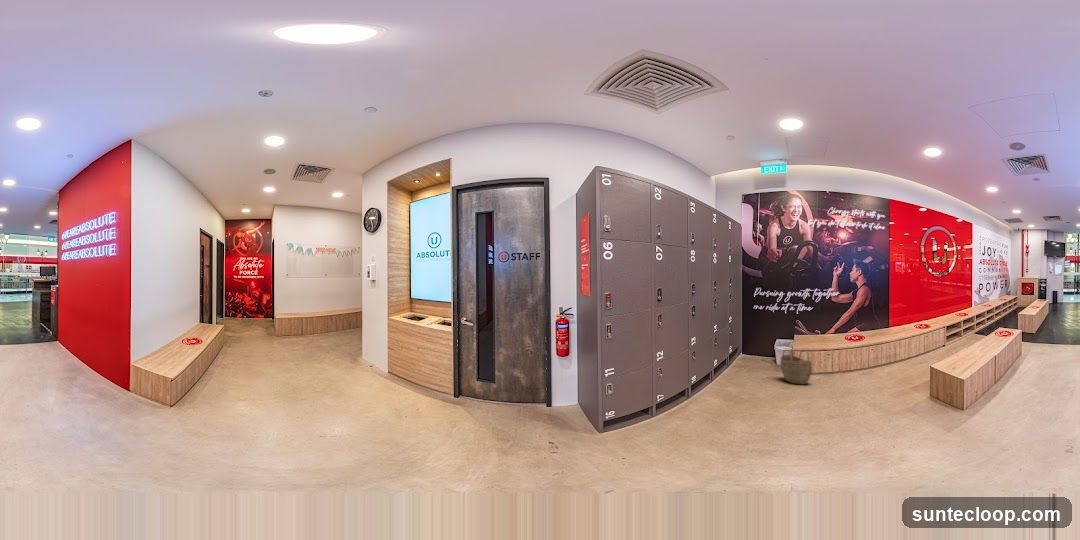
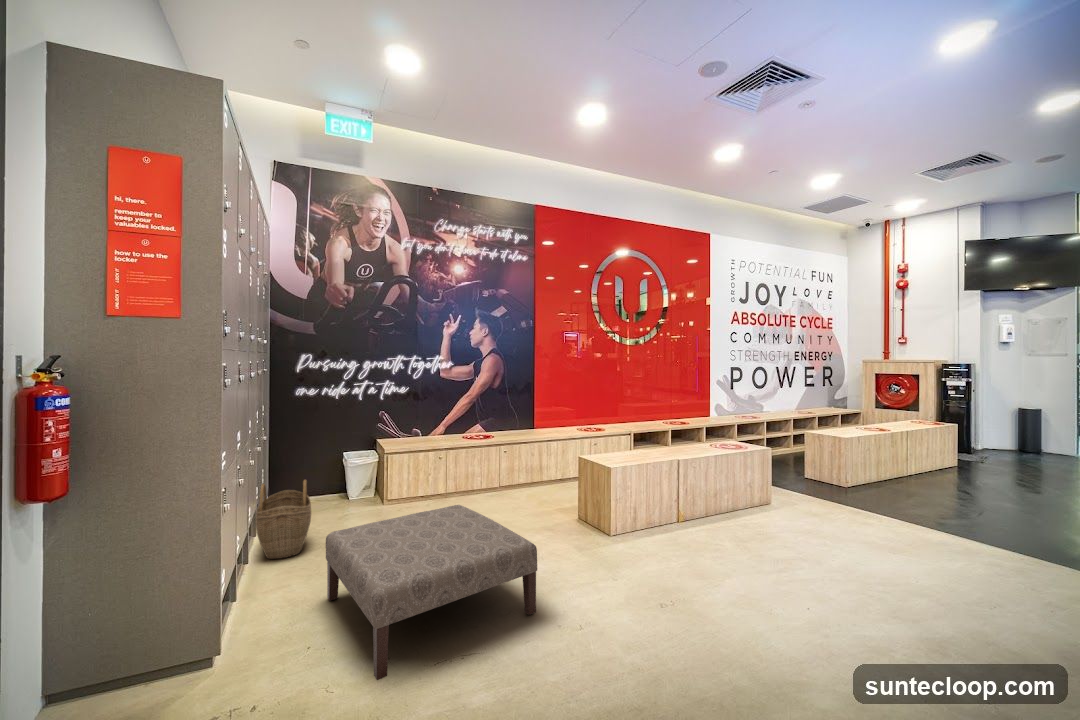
ottoman: none [856,368,992,421] -> present [326,505,537,680]

